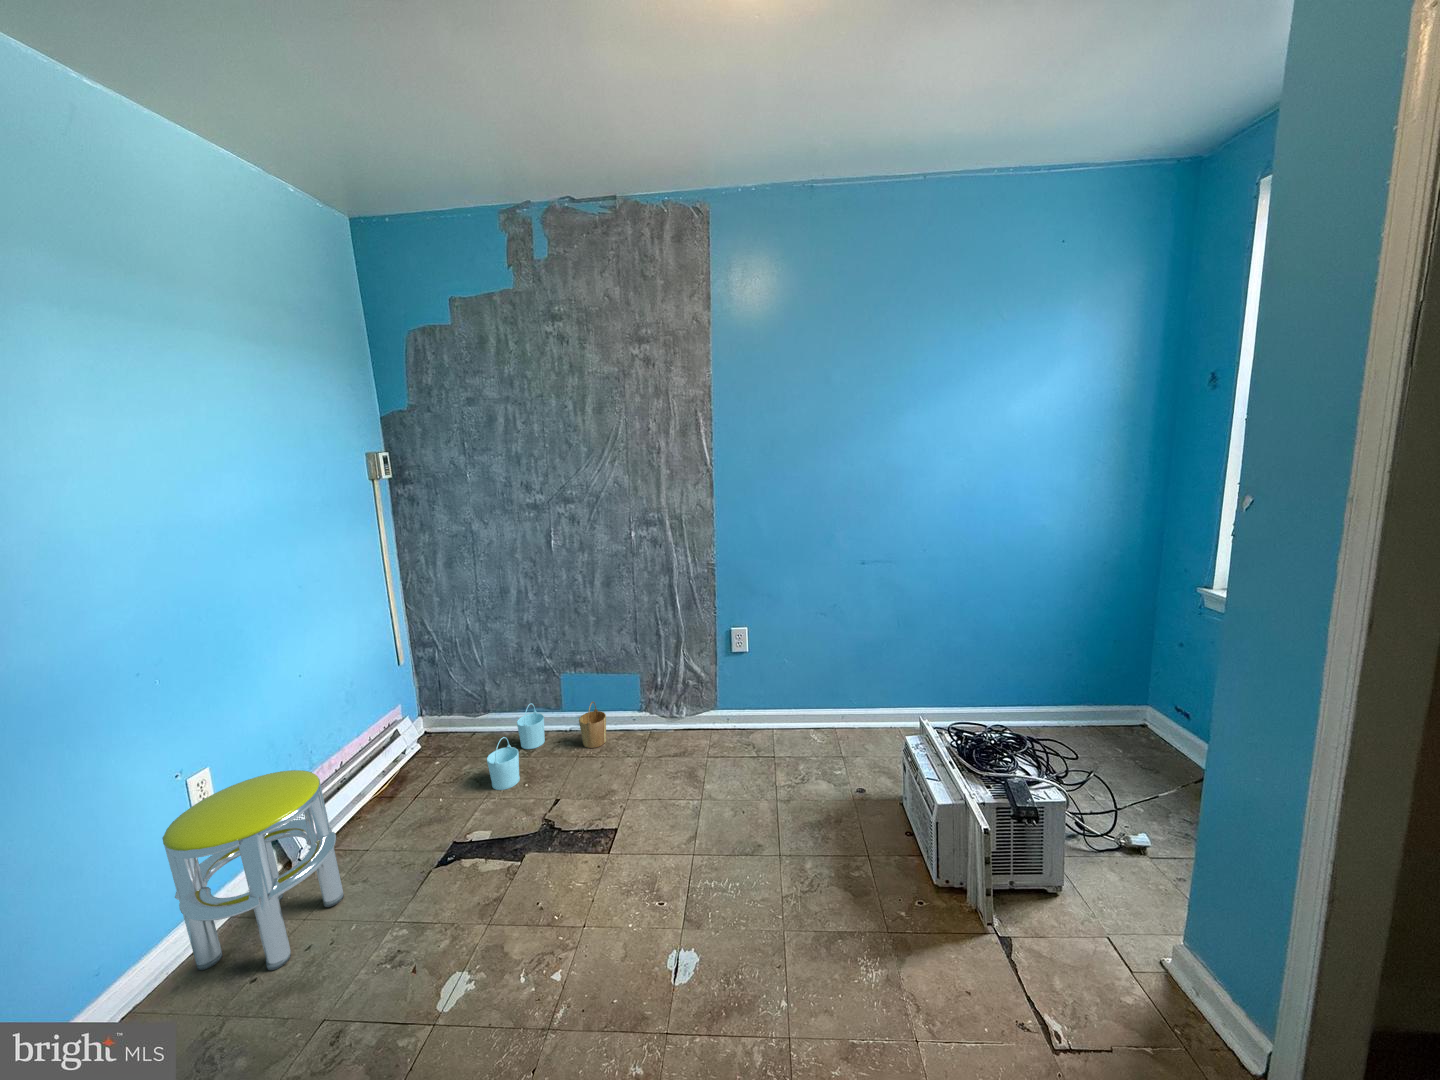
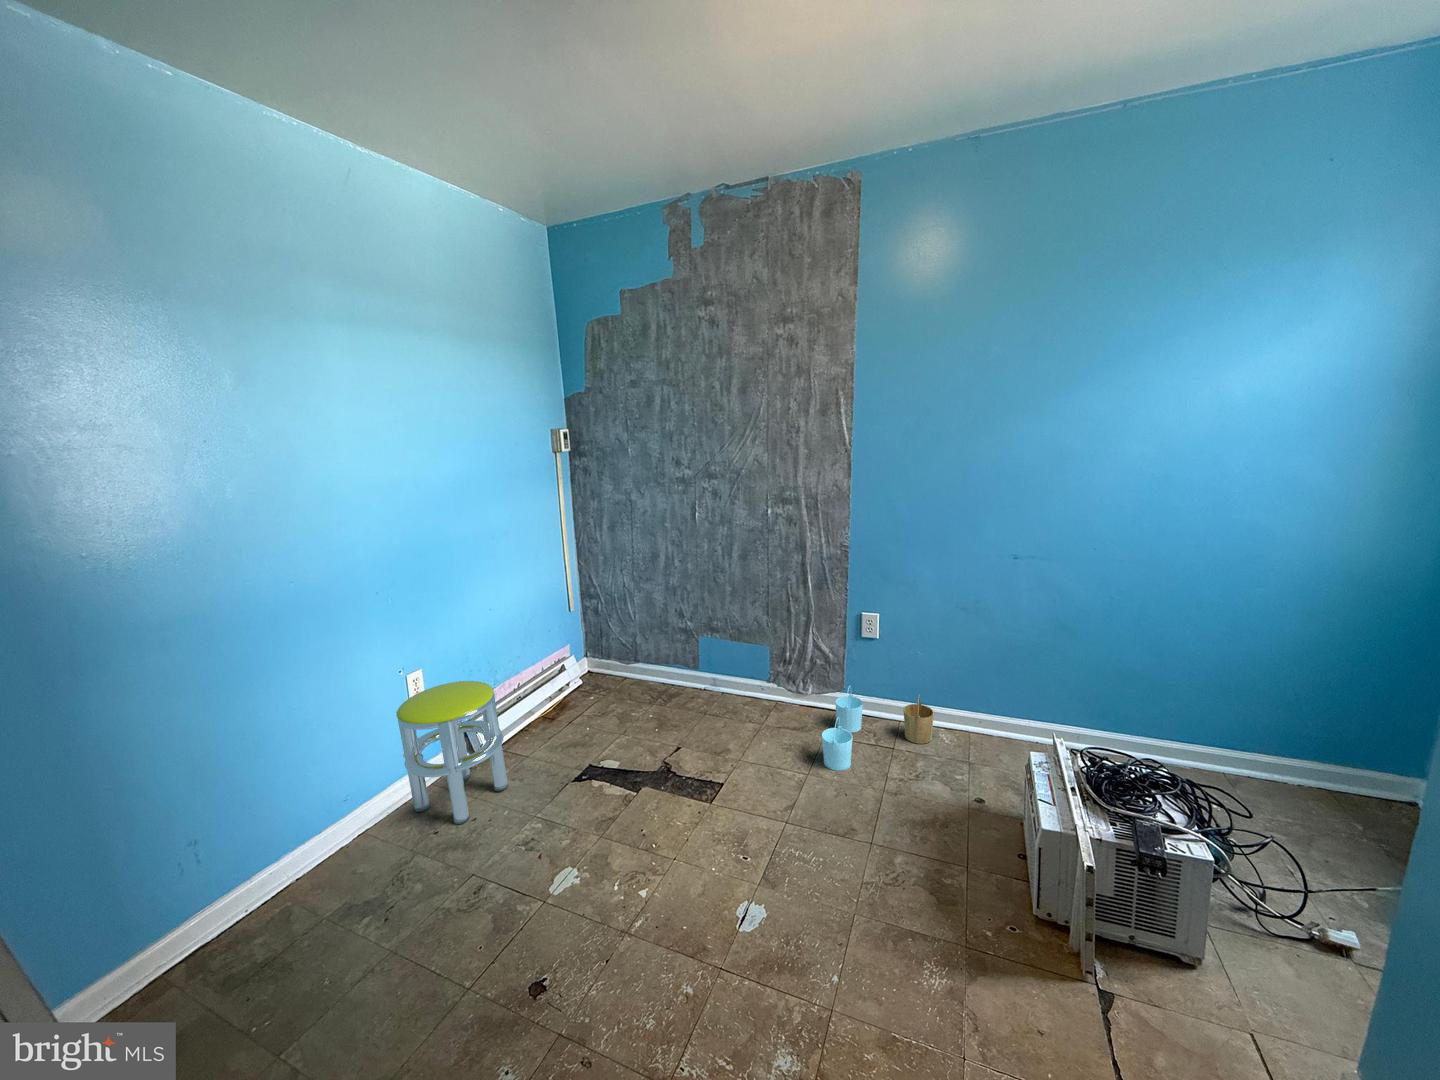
bucket: present [487,702,606,790] -> present [822,686,934,771]

